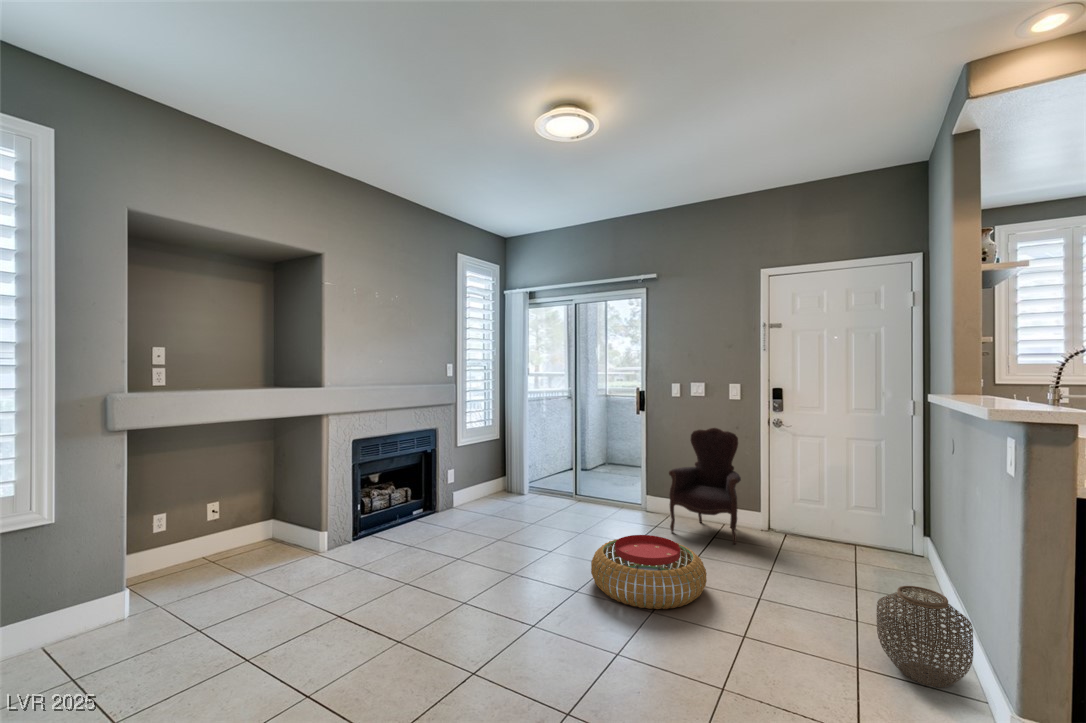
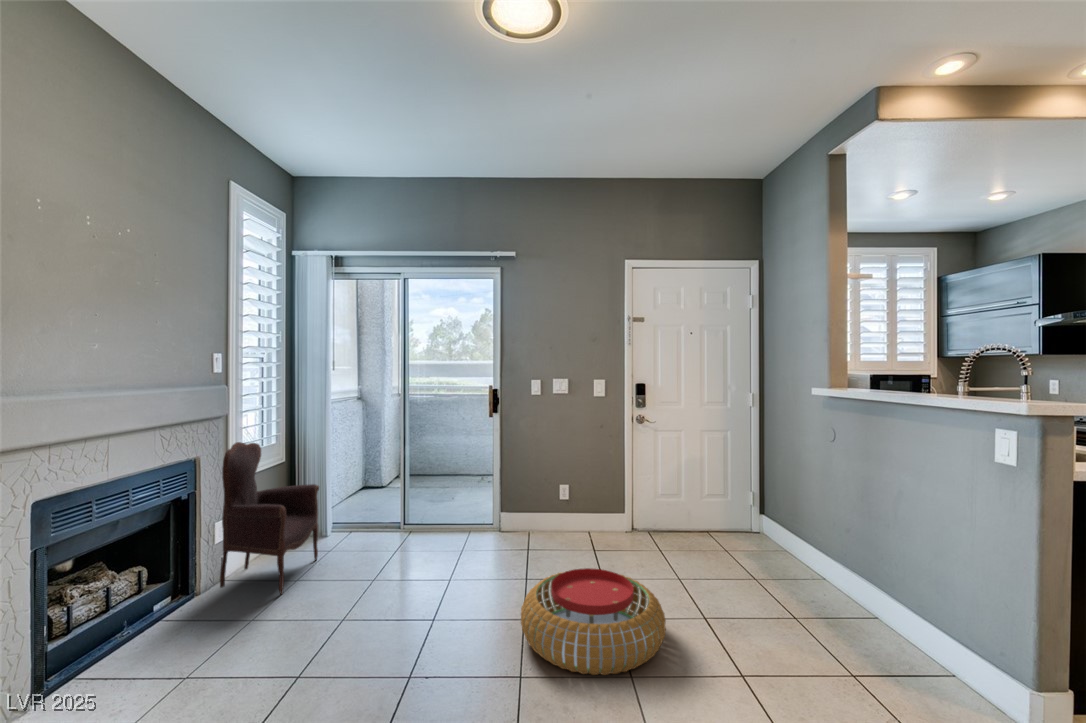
armchair: present [669,428,741,544] -> present [220,442,319,595]
woven basket: present [877,586,973,687] -> none [846,573,938,671]

